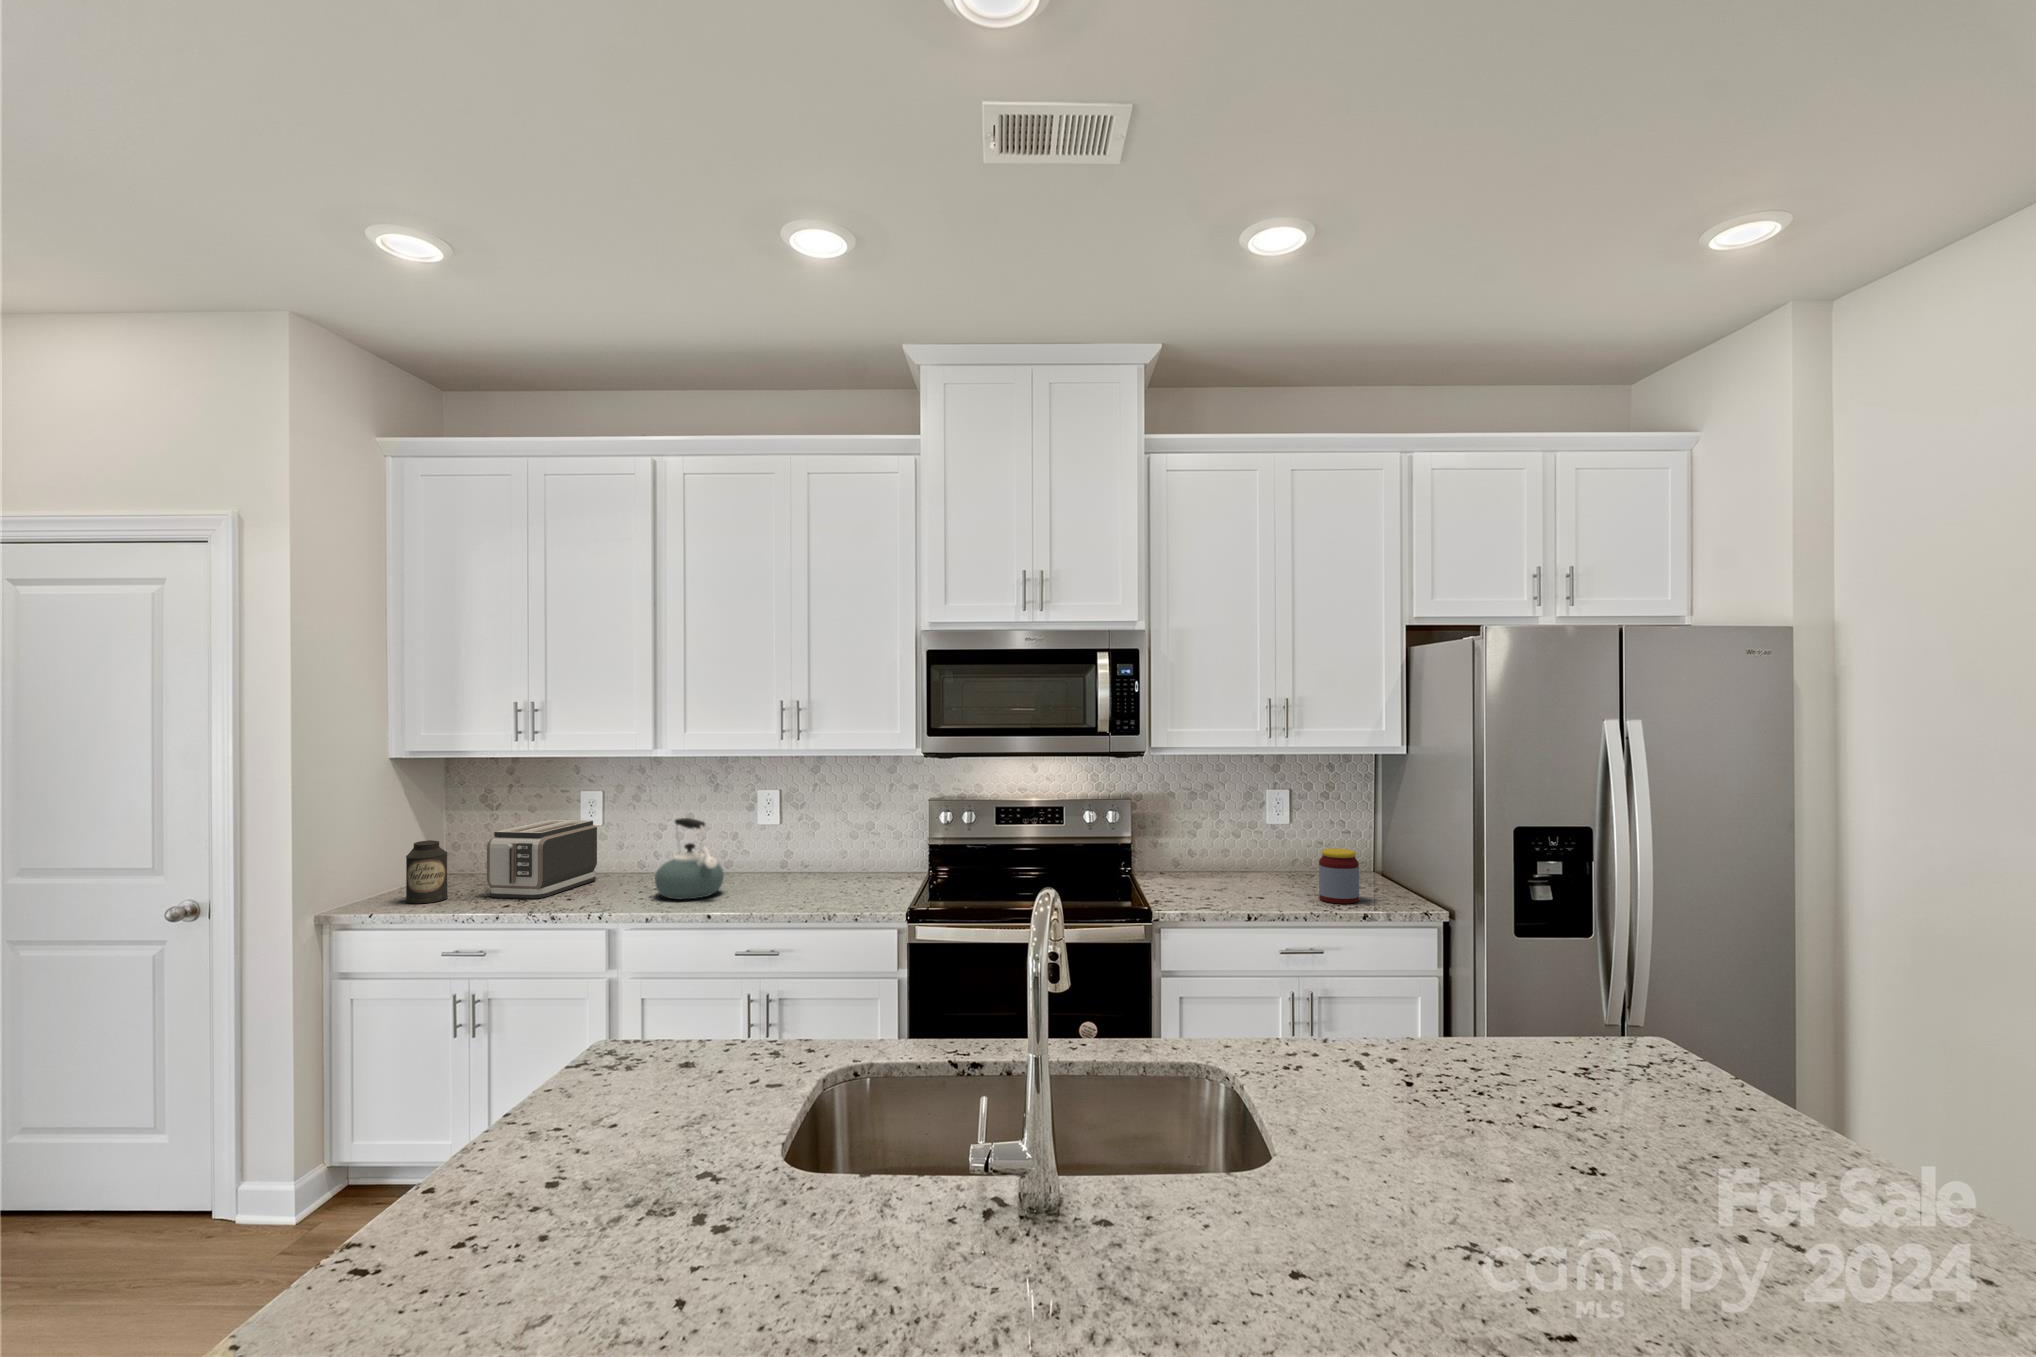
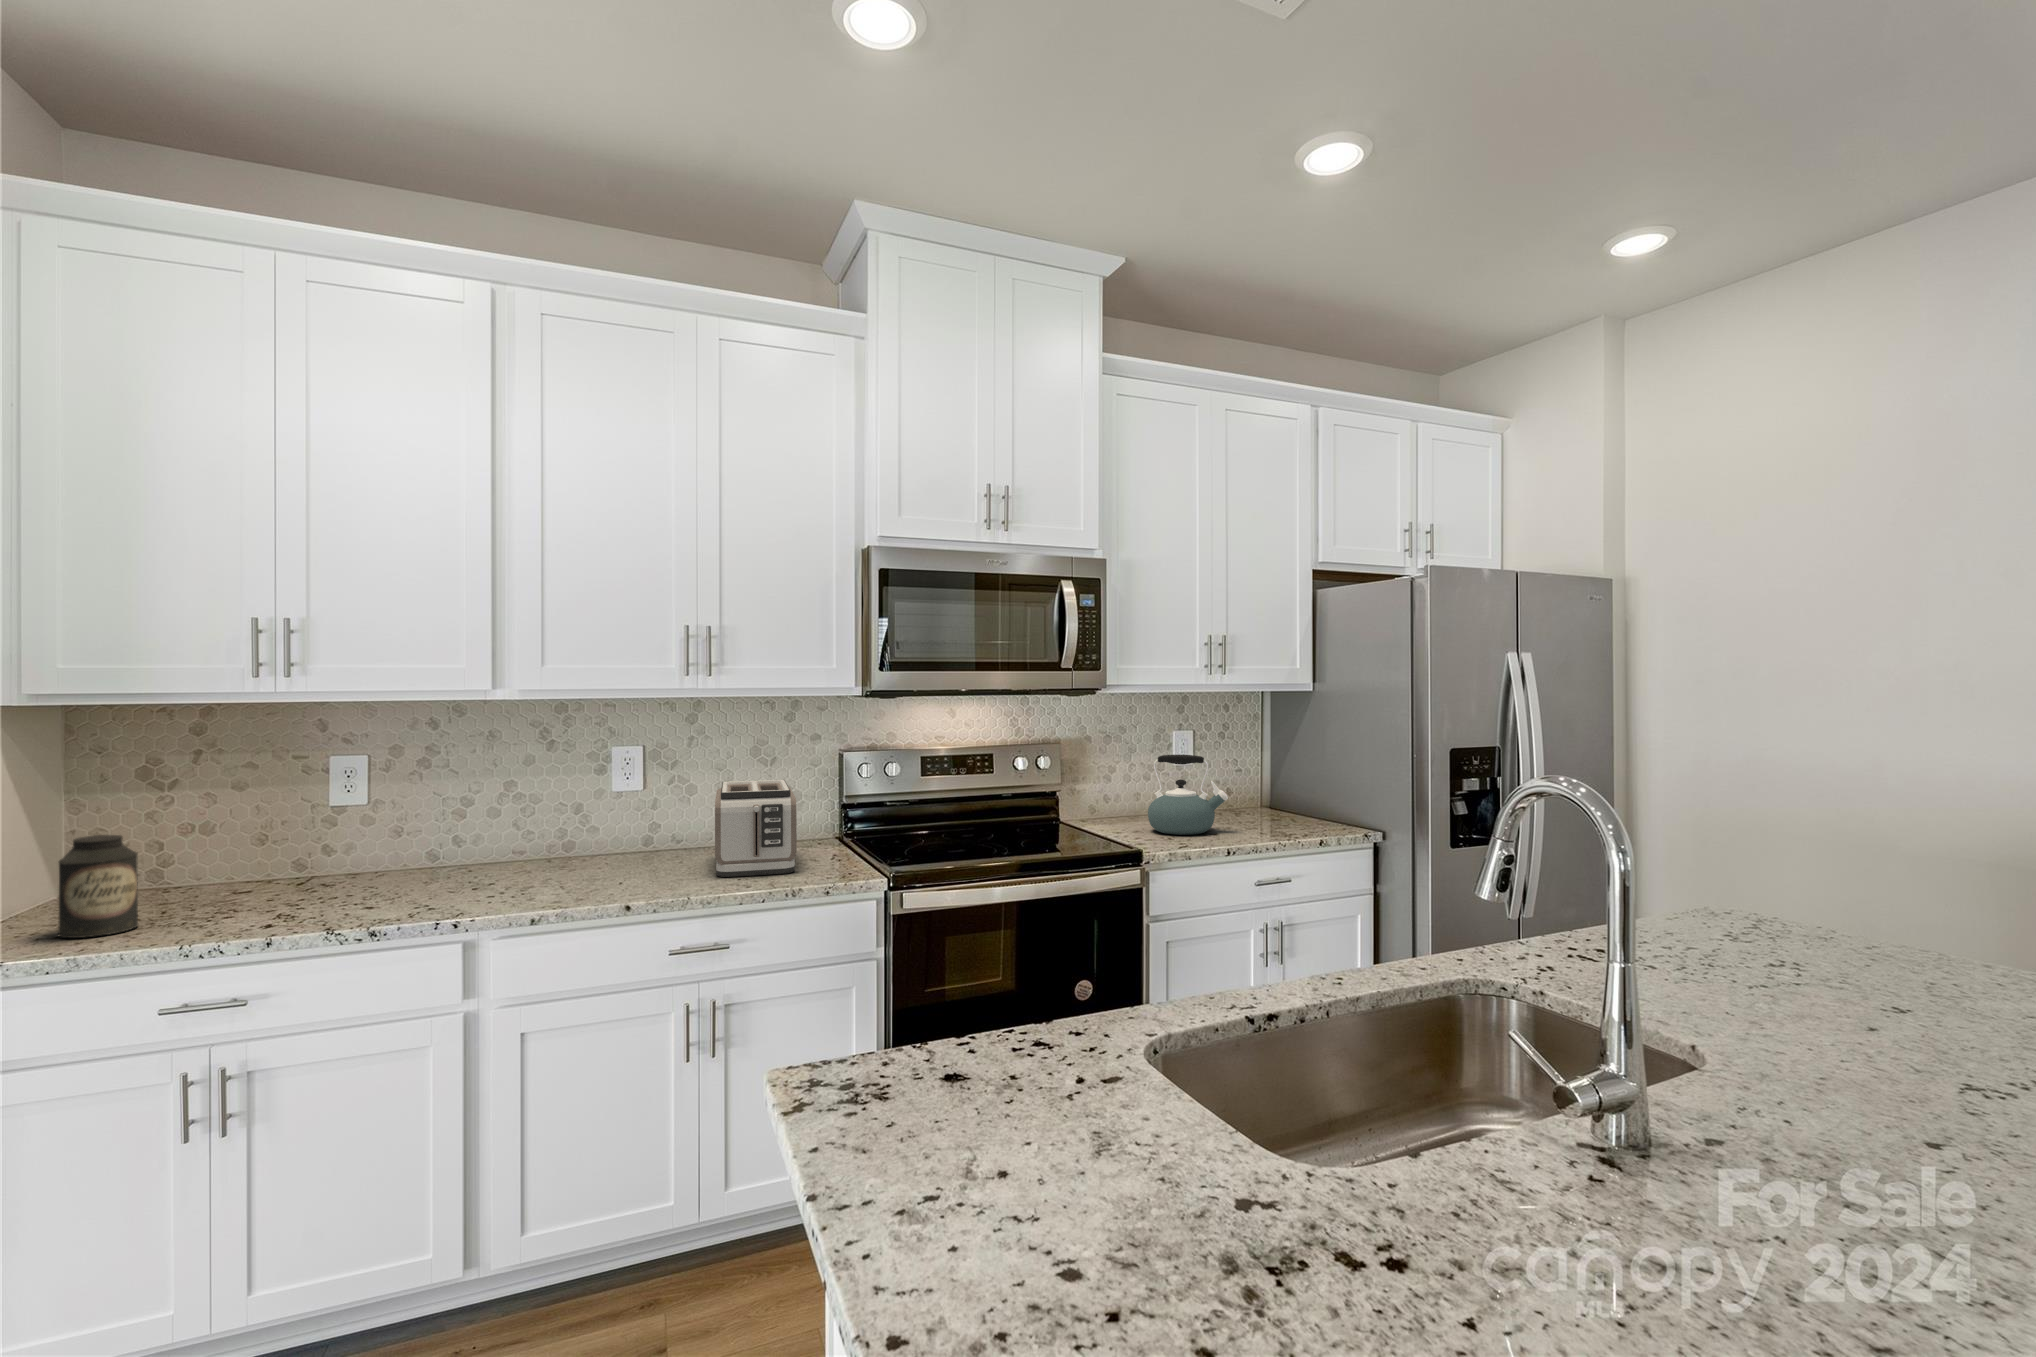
kettle: present [655,818,724,899] -> present [1148,755,1228,835]
toaster: present [487,820,597,899] -> present [715,780,797,877]
jar: present [1319,848,1359,904] -> none [1261,781,1299,833]

